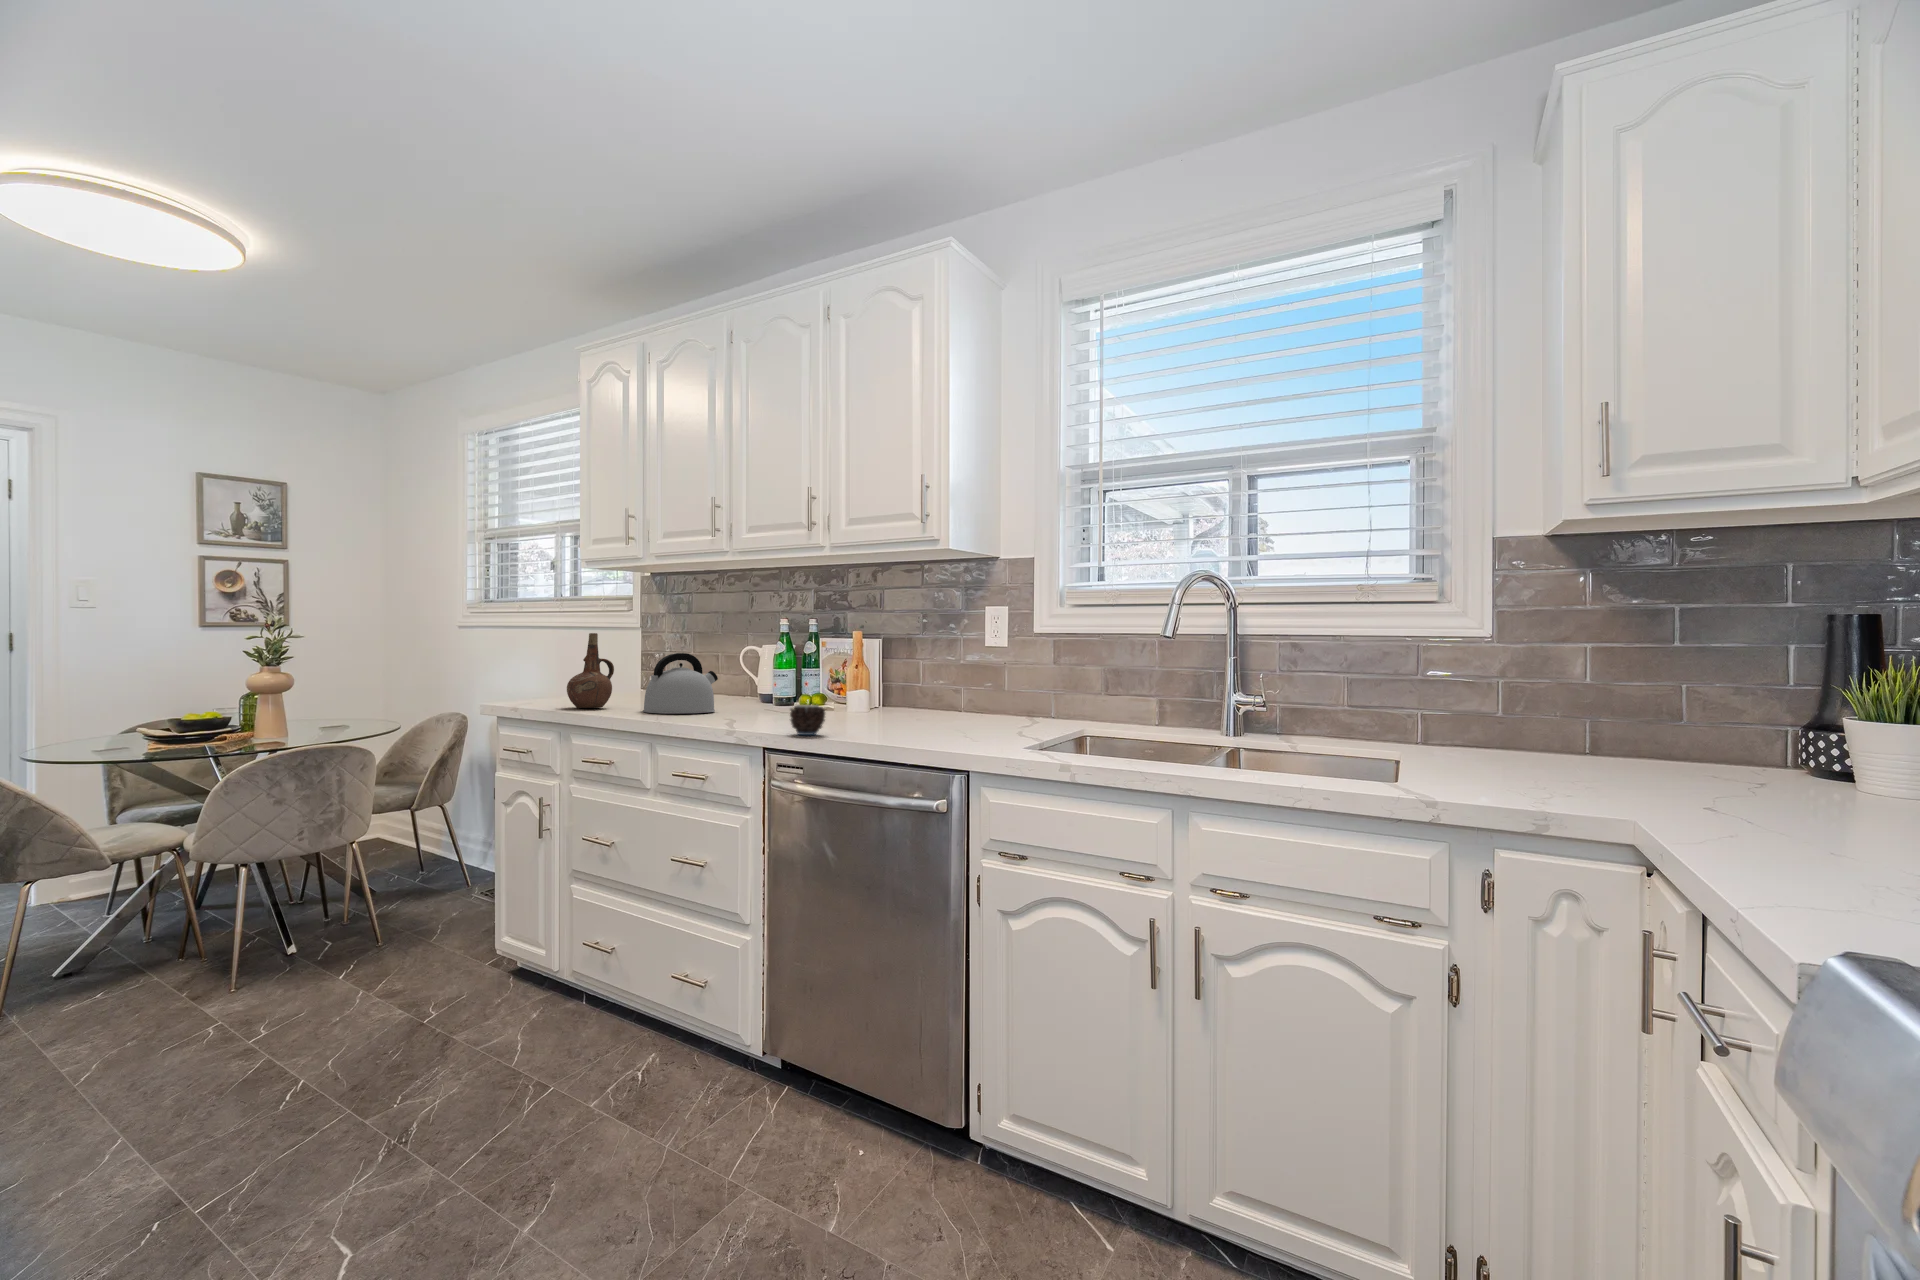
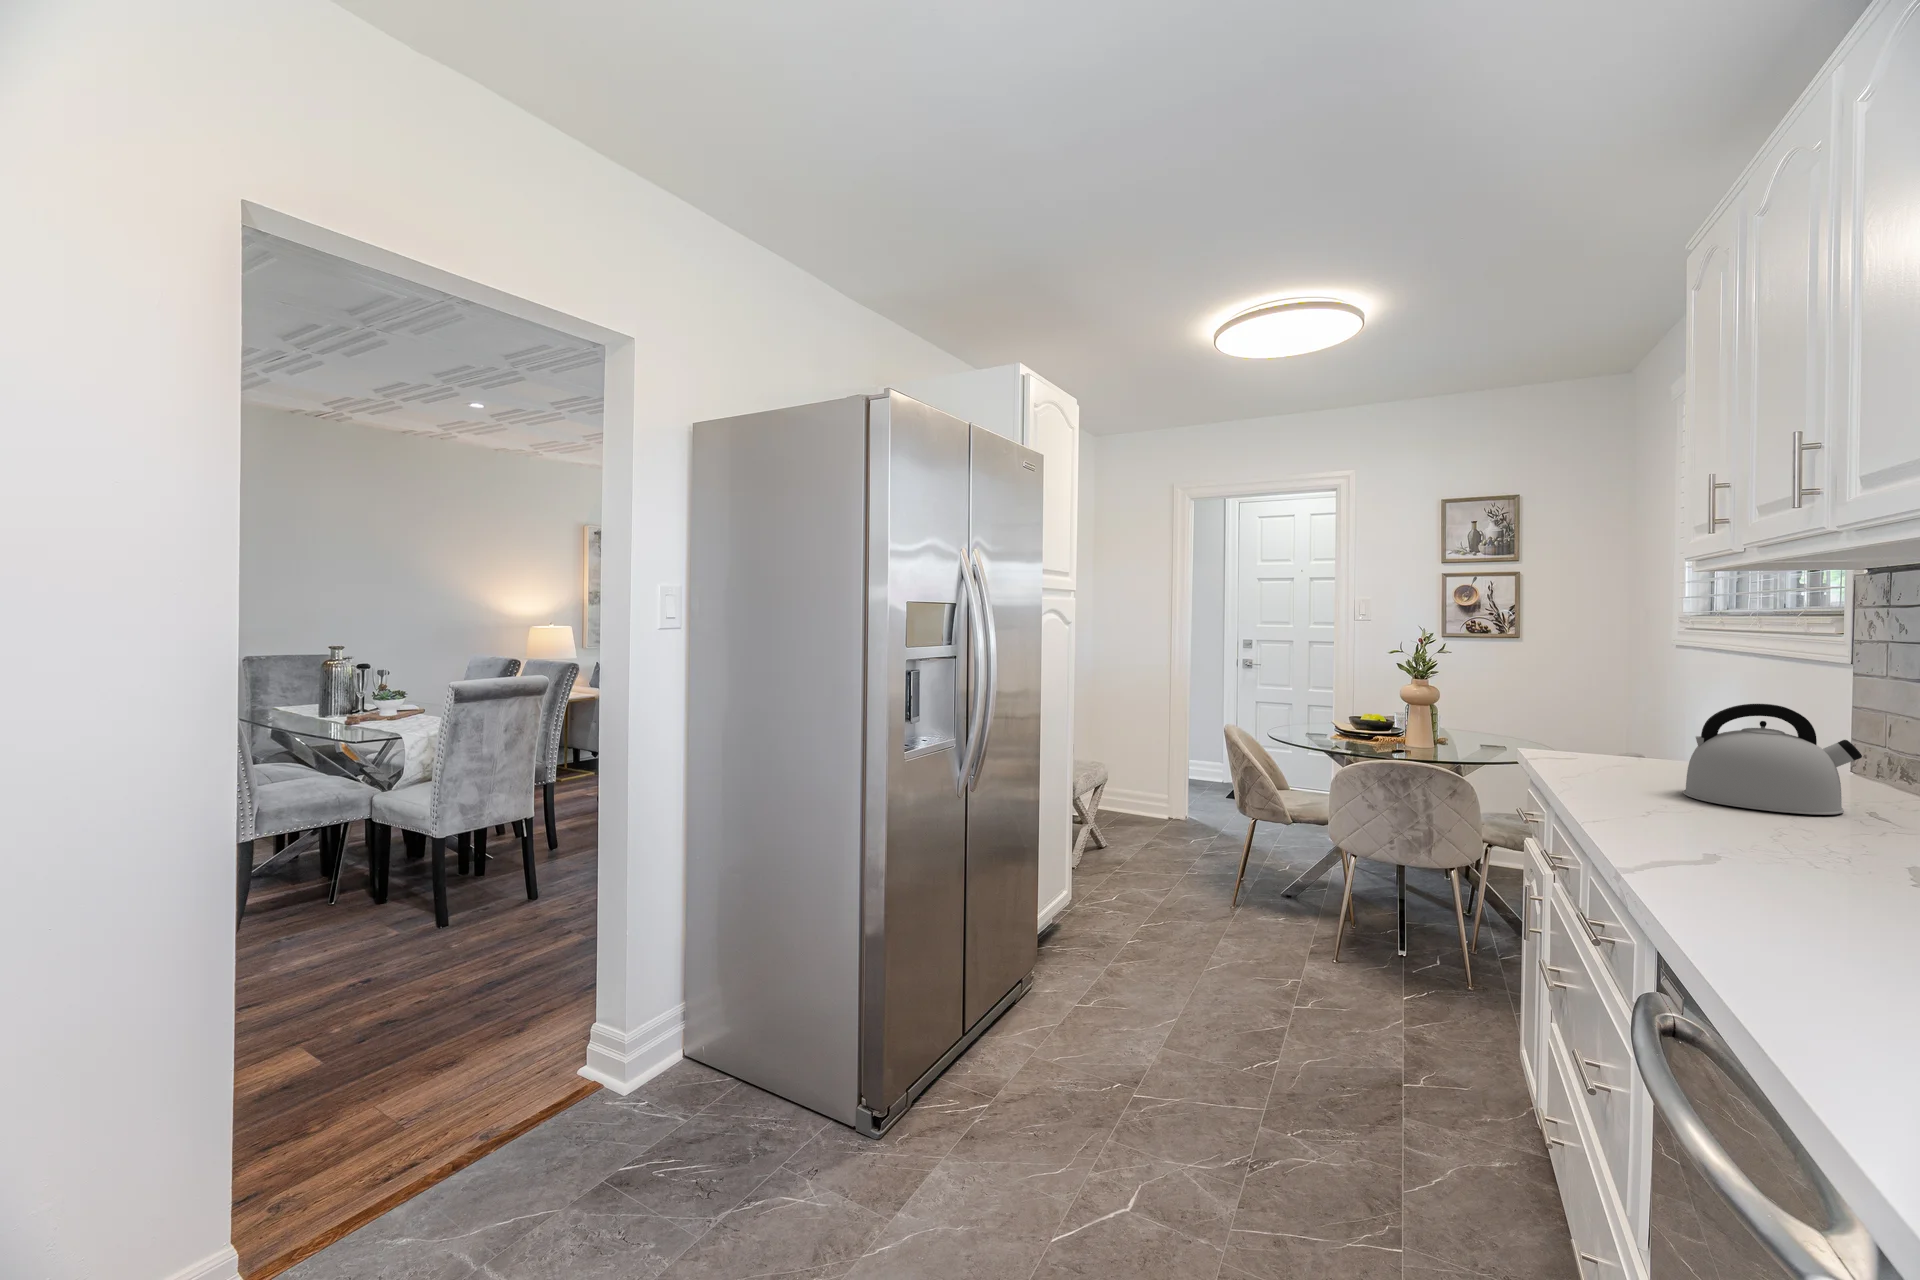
ceramic pitcher: present [567,633,614,708] -> none [1592,665,1673,773]
candle: present [790,705,825,735] -> none [1730,832,1841,910]

